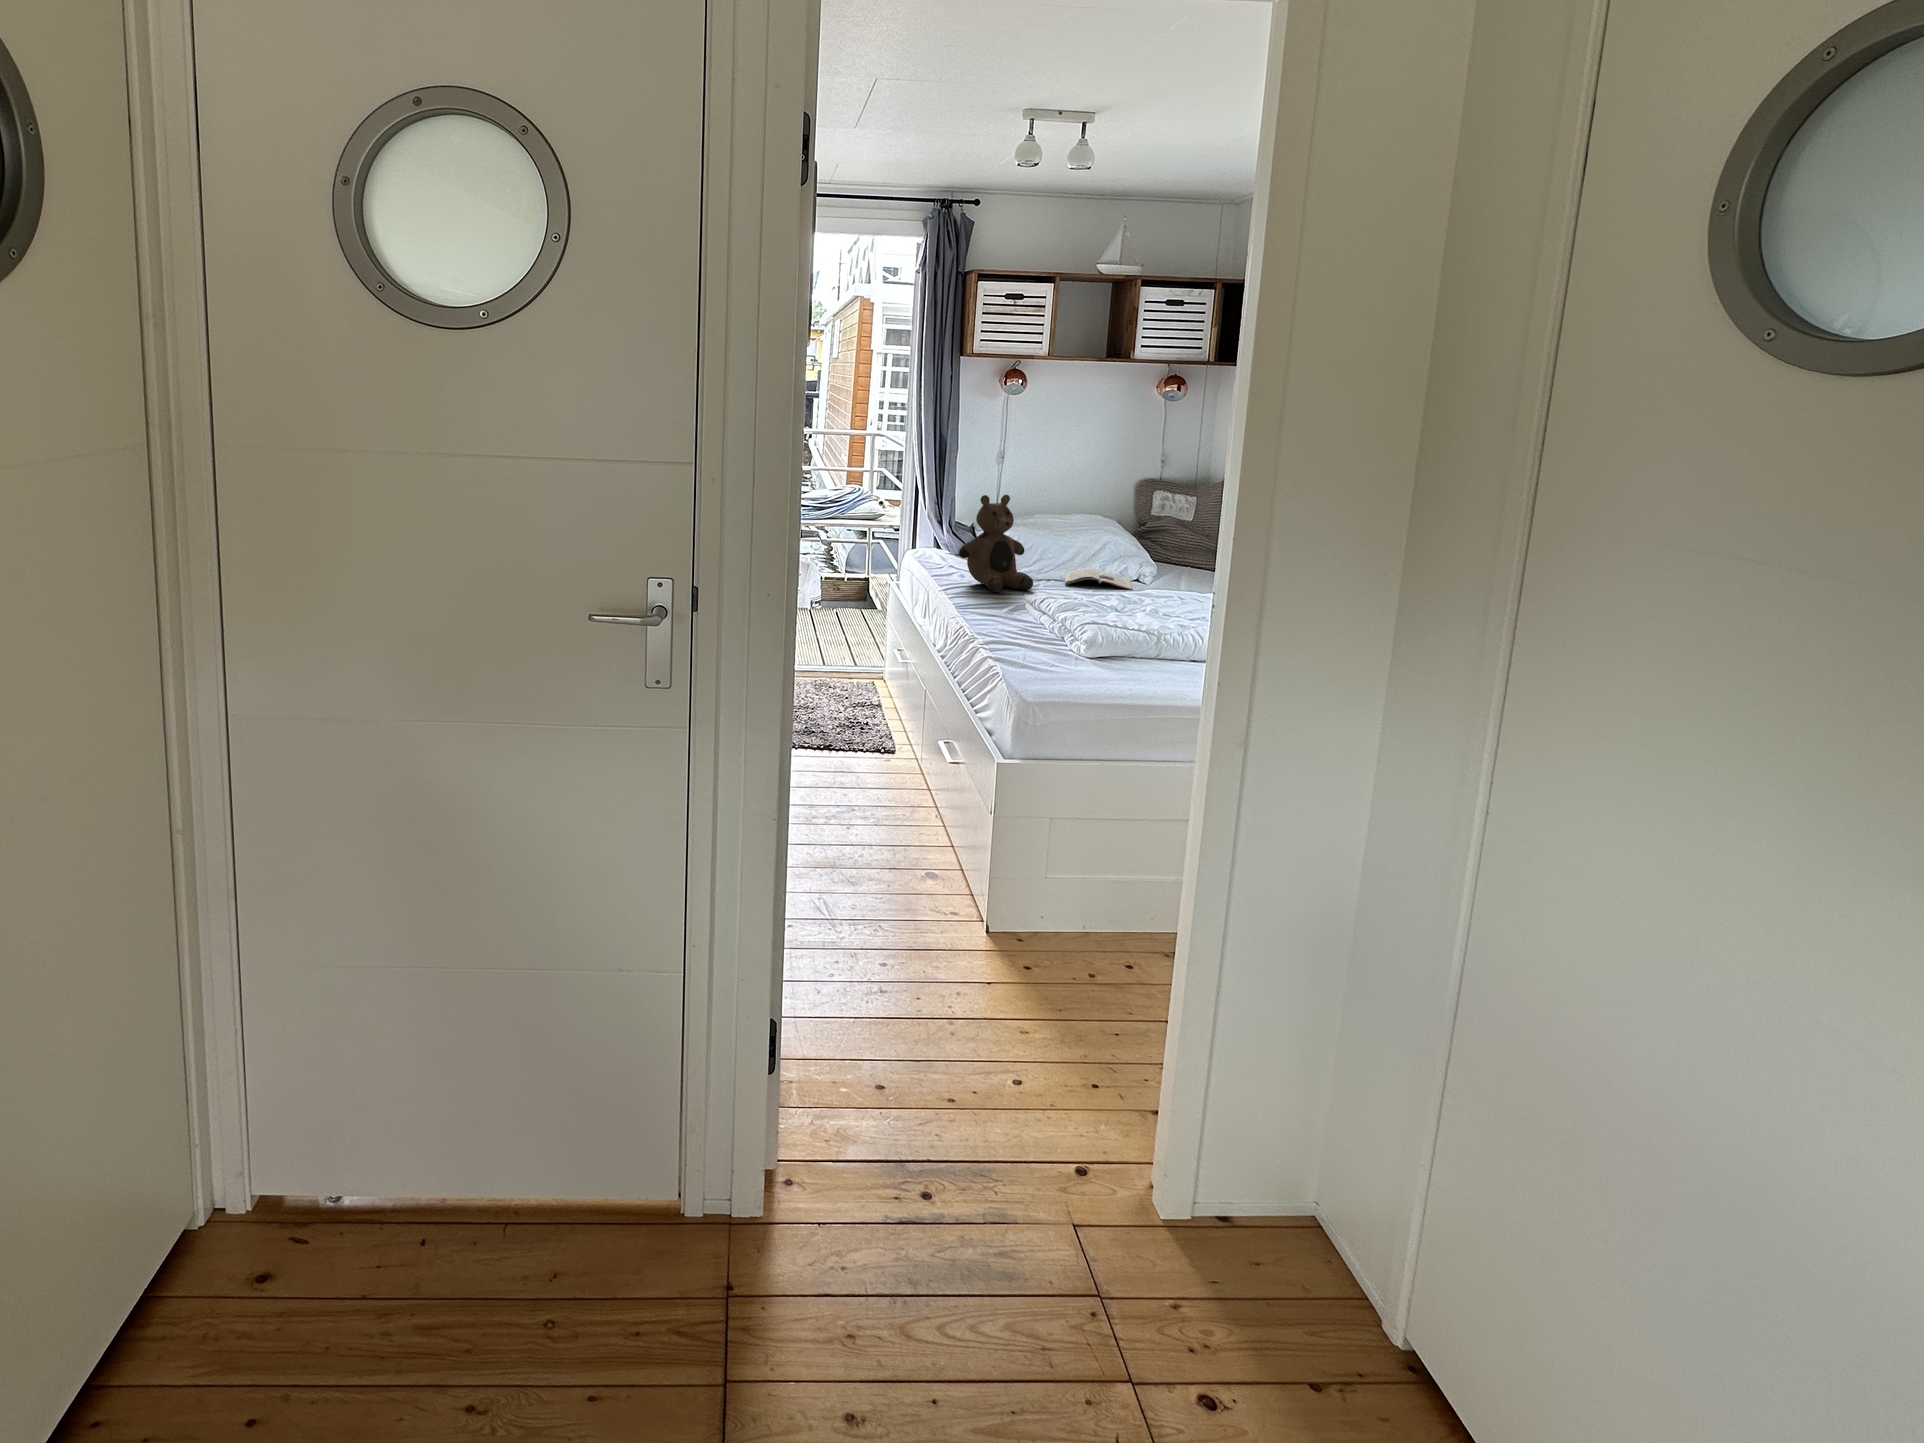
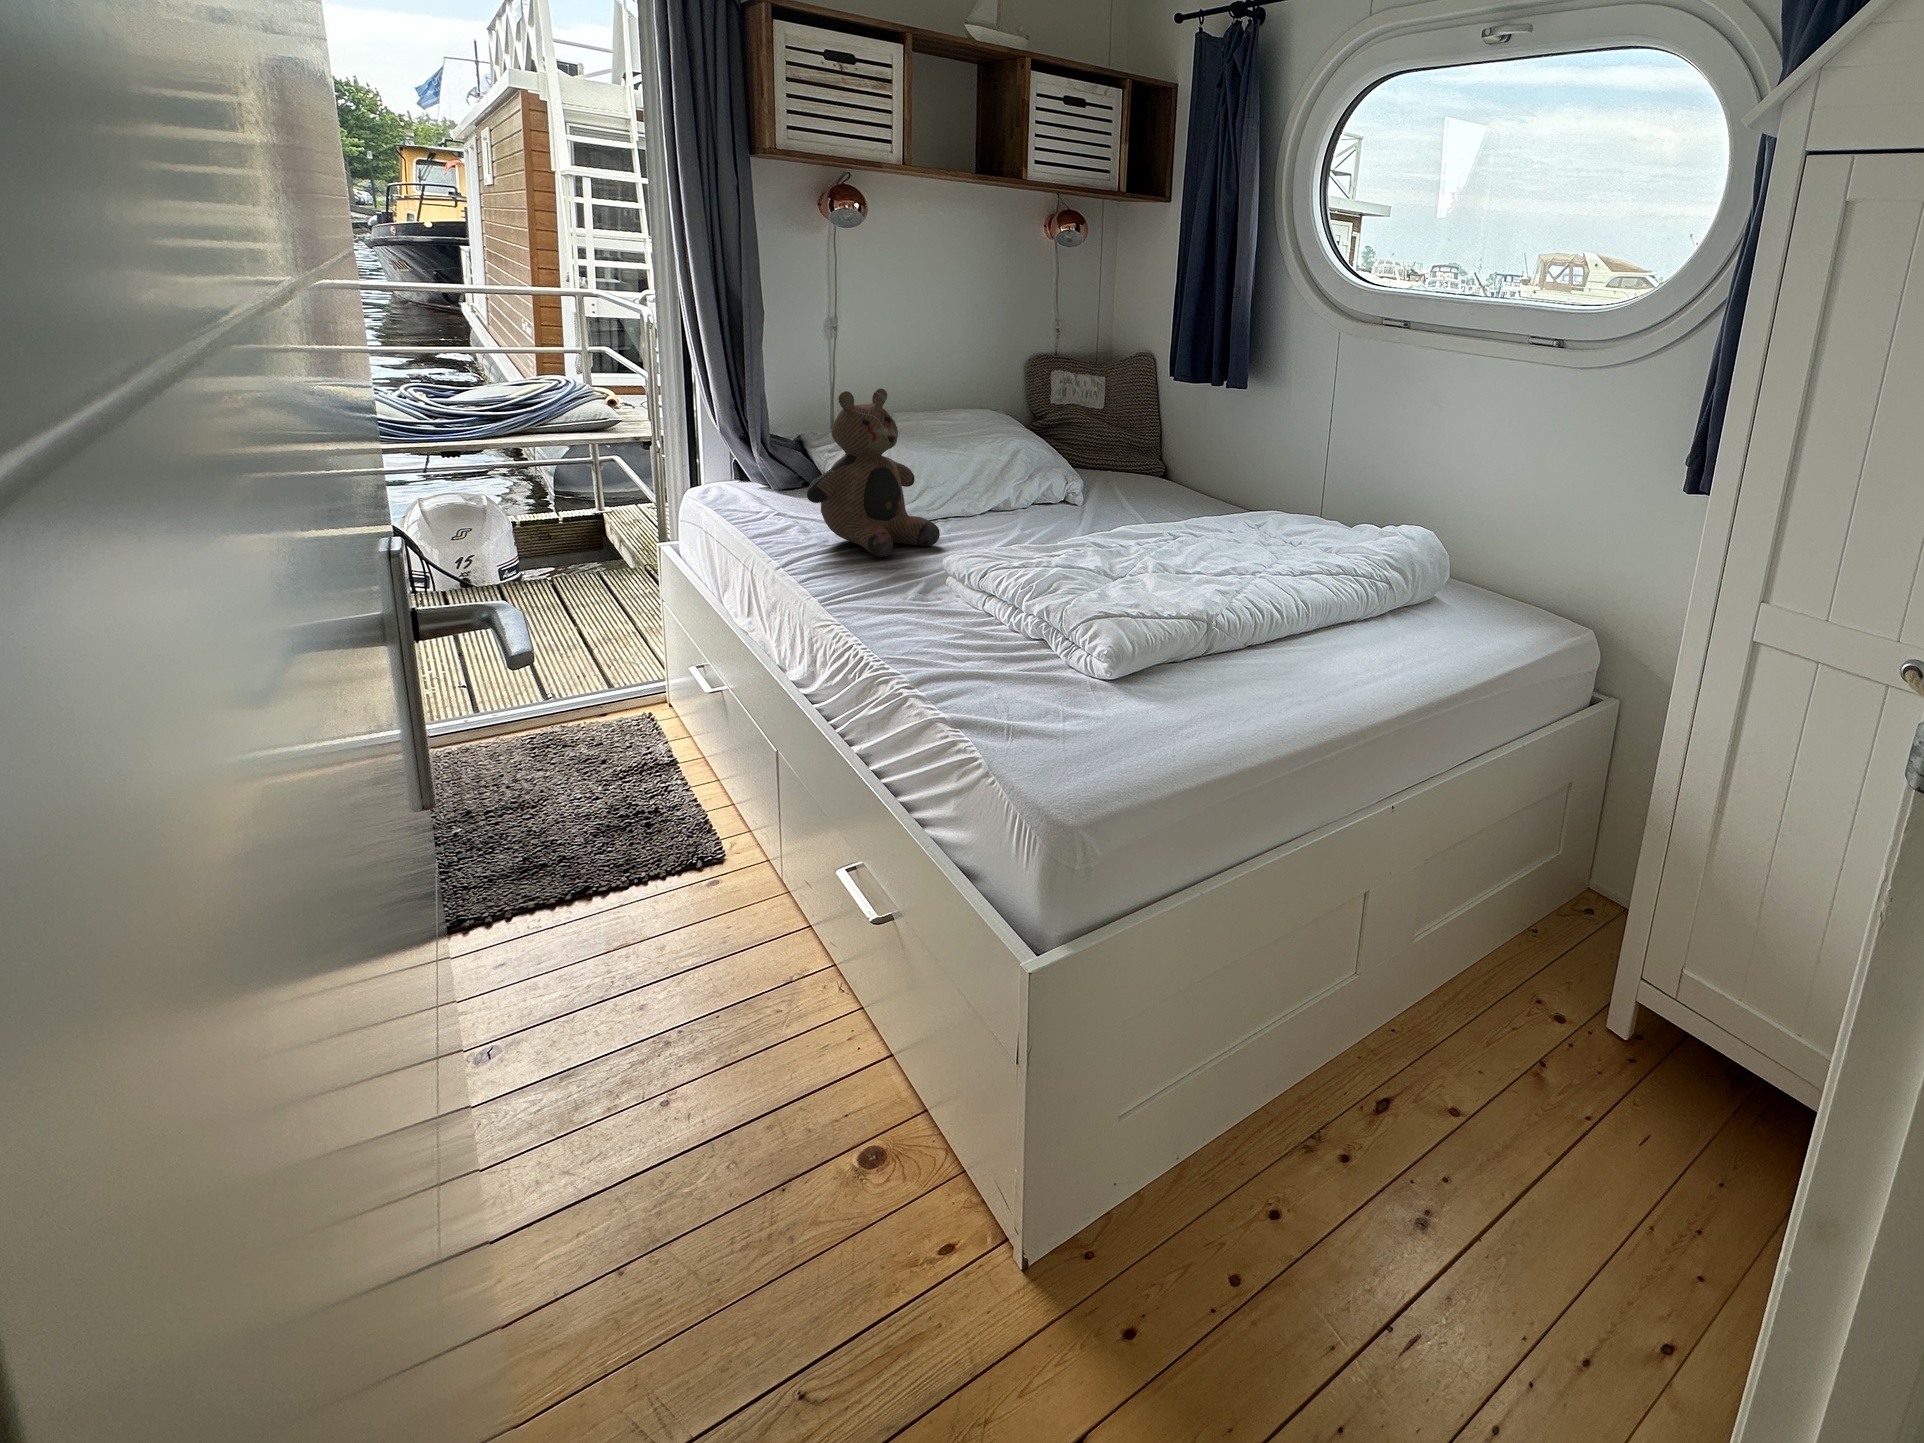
magazine: present [1065,568,1132,590] -> none [973,494,1082,527]

